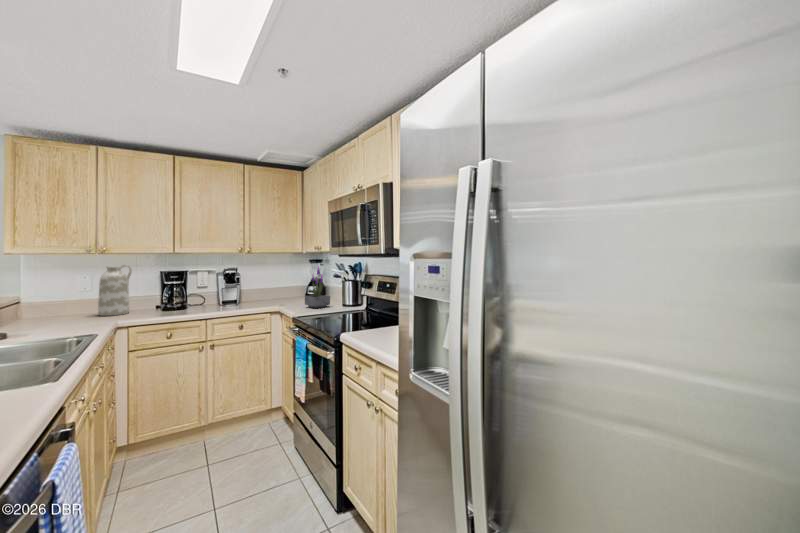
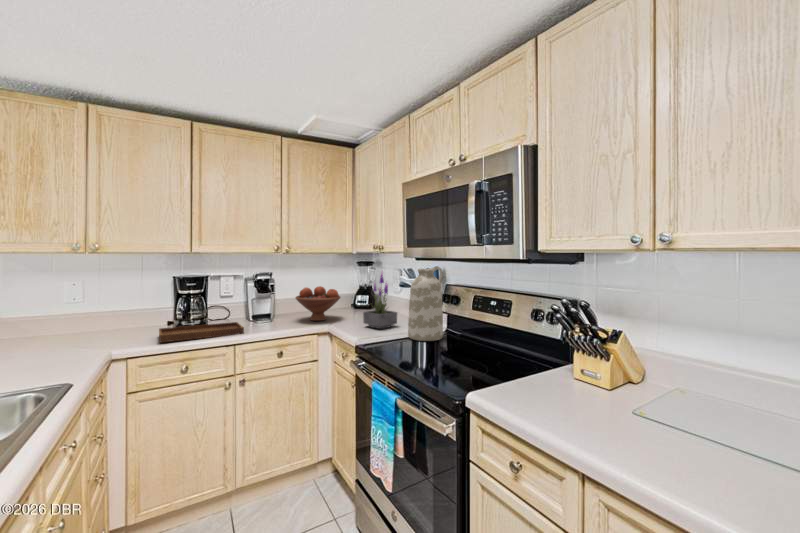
vase: present [98,265,132,316] -> present [408,266,443,341]
fruit bowl: none [255,279,291,304] -> present [296,286,340,321]
tray: none [150,295,214,317] -> present [159,310,244,343]

